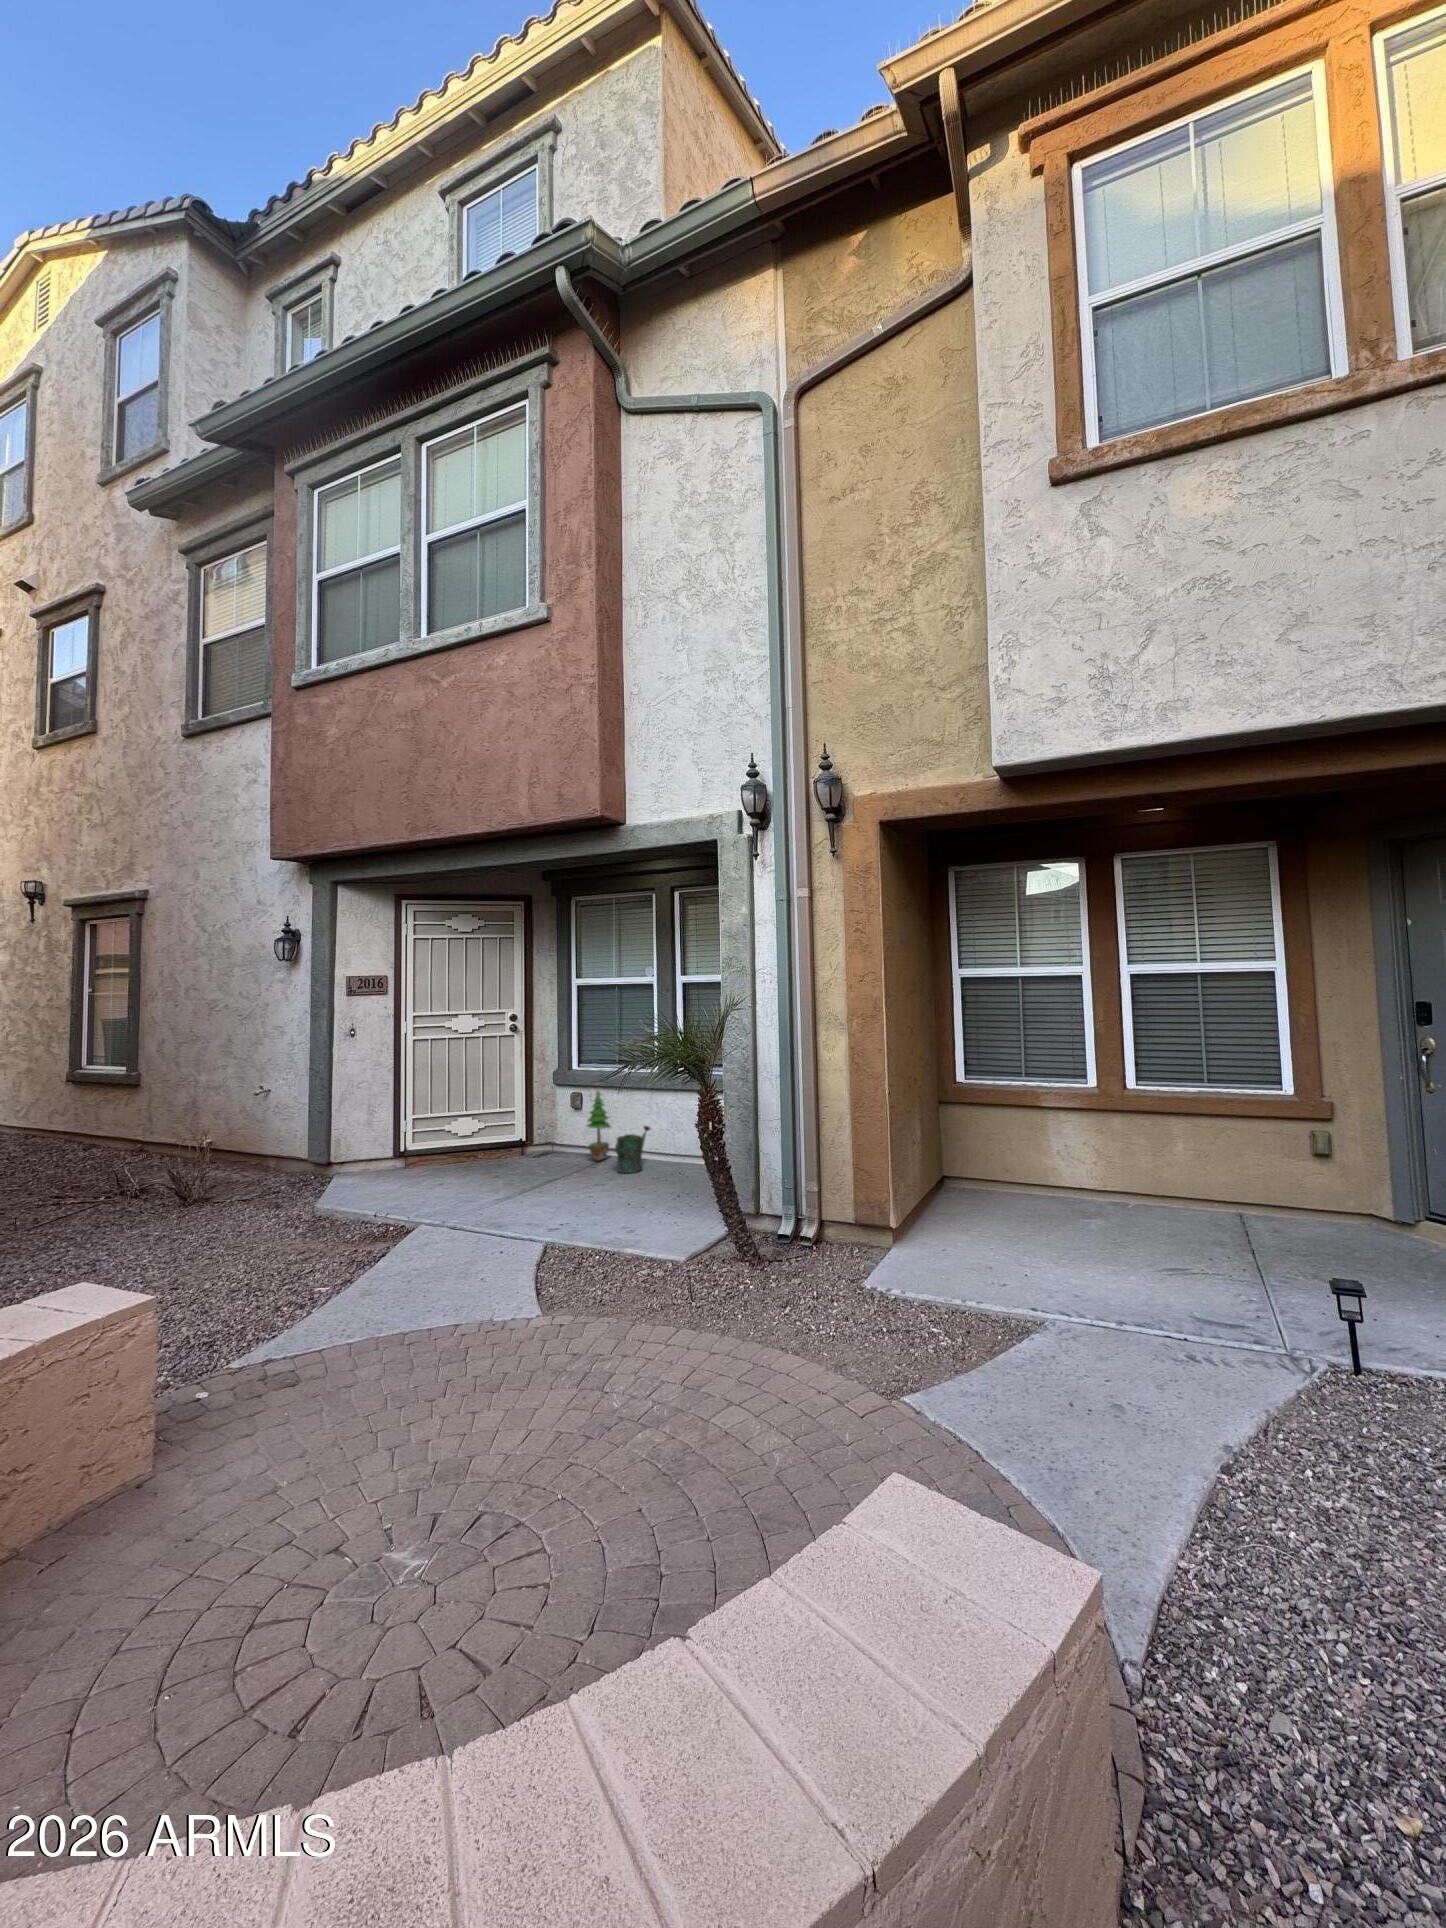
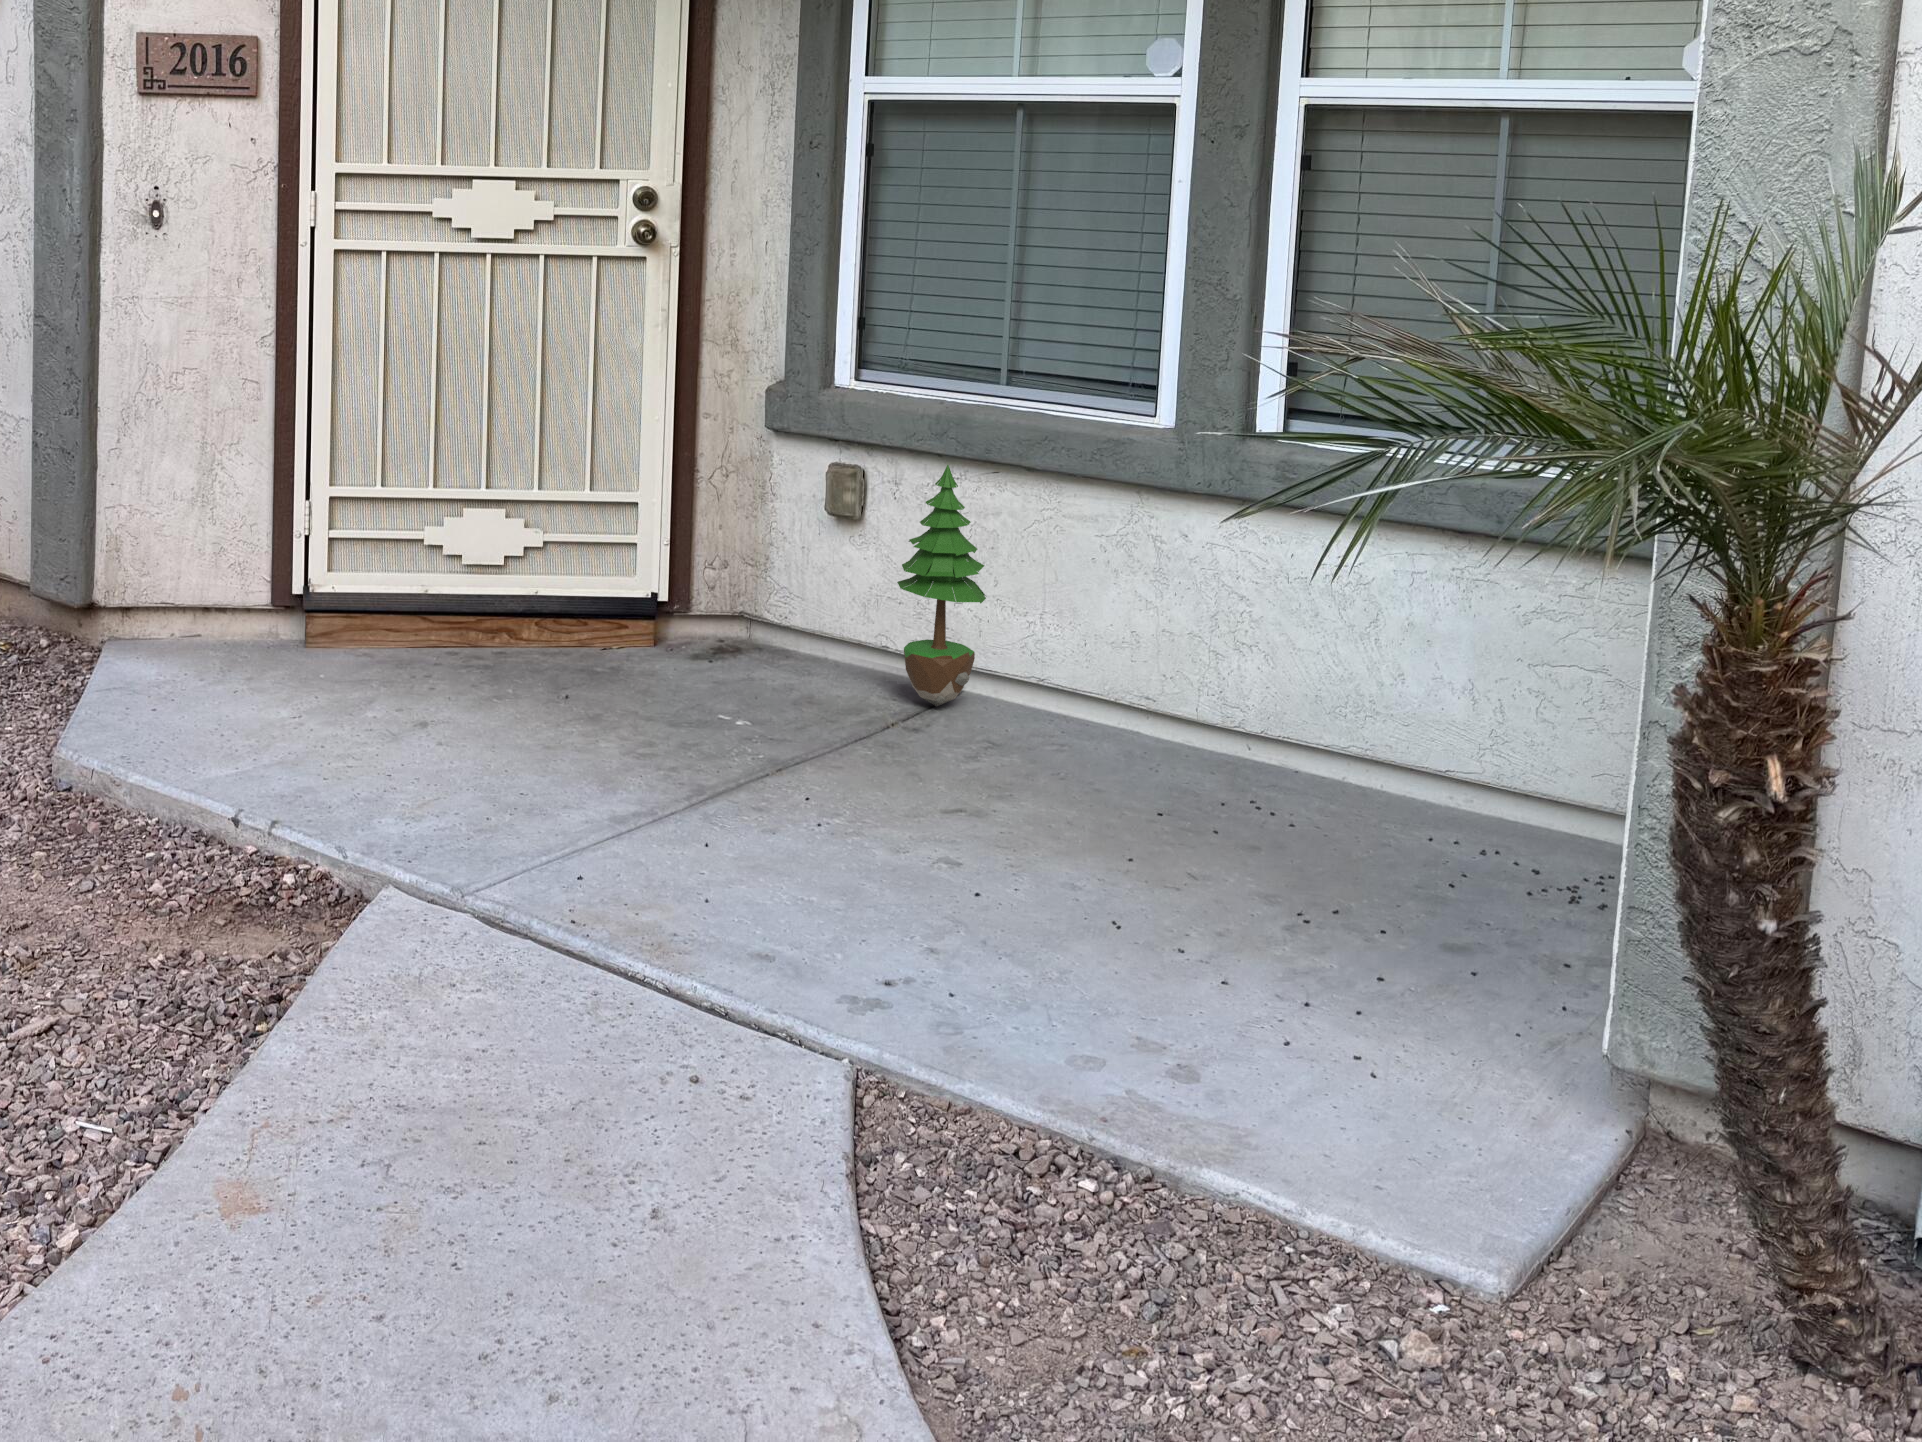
watering can: present [615,1126,650,1173] -> none [1031,612,1145,783]

